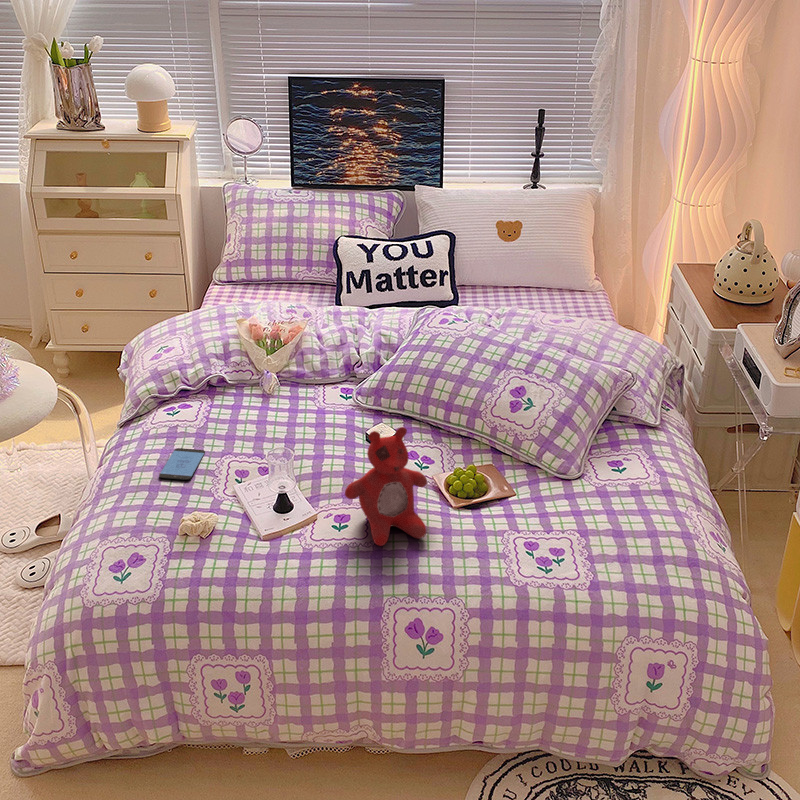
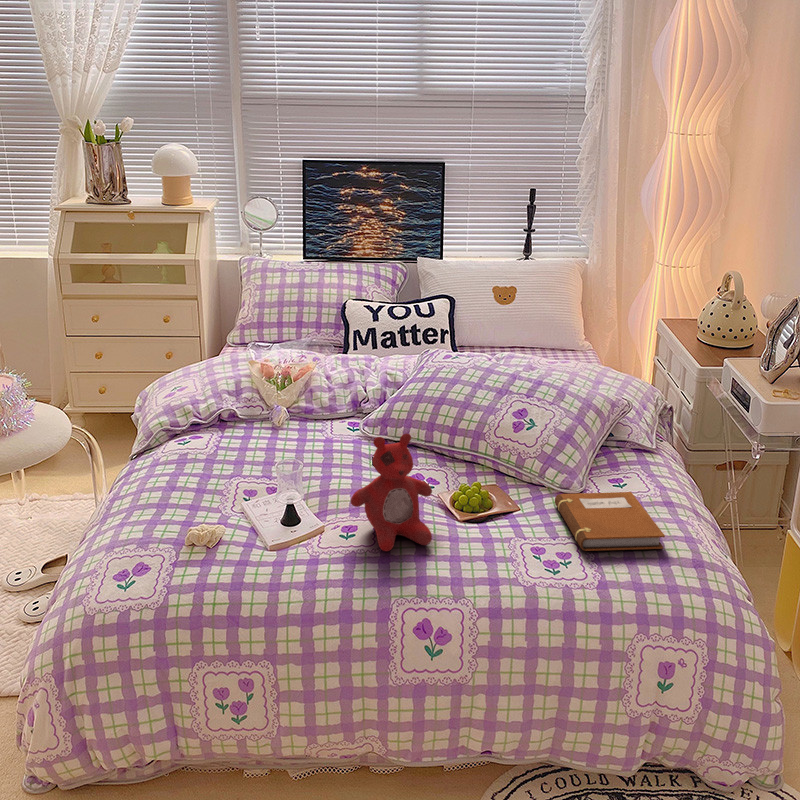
smartphone: present [159,448,205,480] -> none [169,472,215,498]
notebook: none [552,479,660,547] -> present [555,492,665,551]

